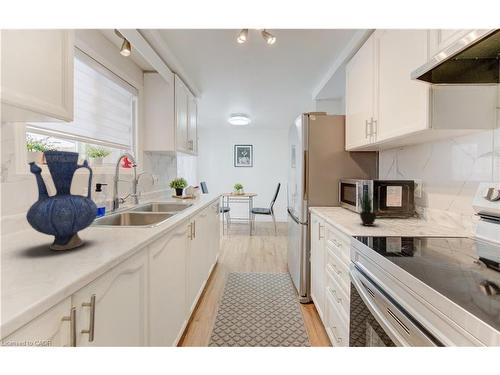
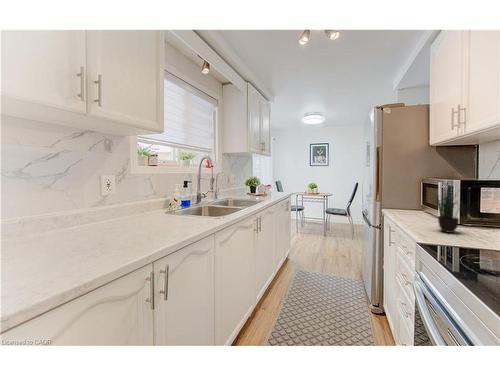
vase: present [26,151,98,250] -> none [134,157,180,231]

